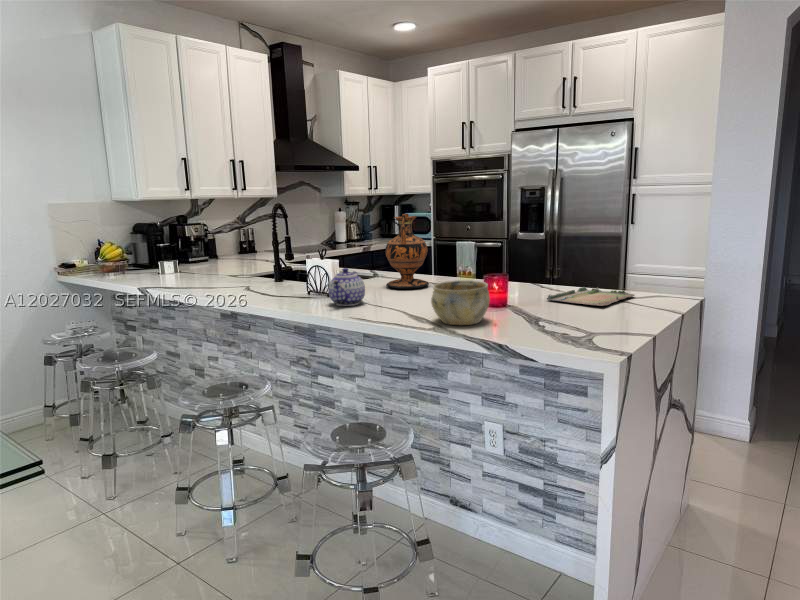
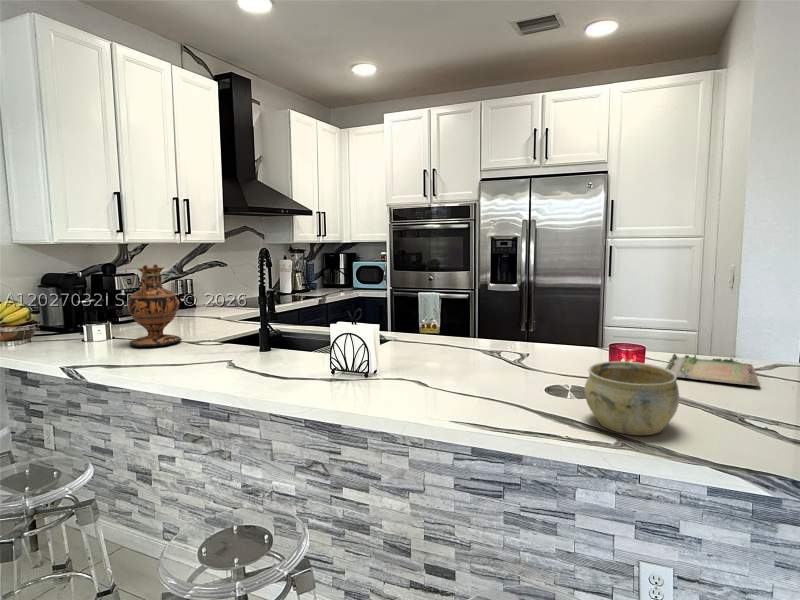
vase: present [385,214,429,289] -> present [127,265,182,347]
teapot: present [328,268,365,306] -> none [387,342,439,398]

